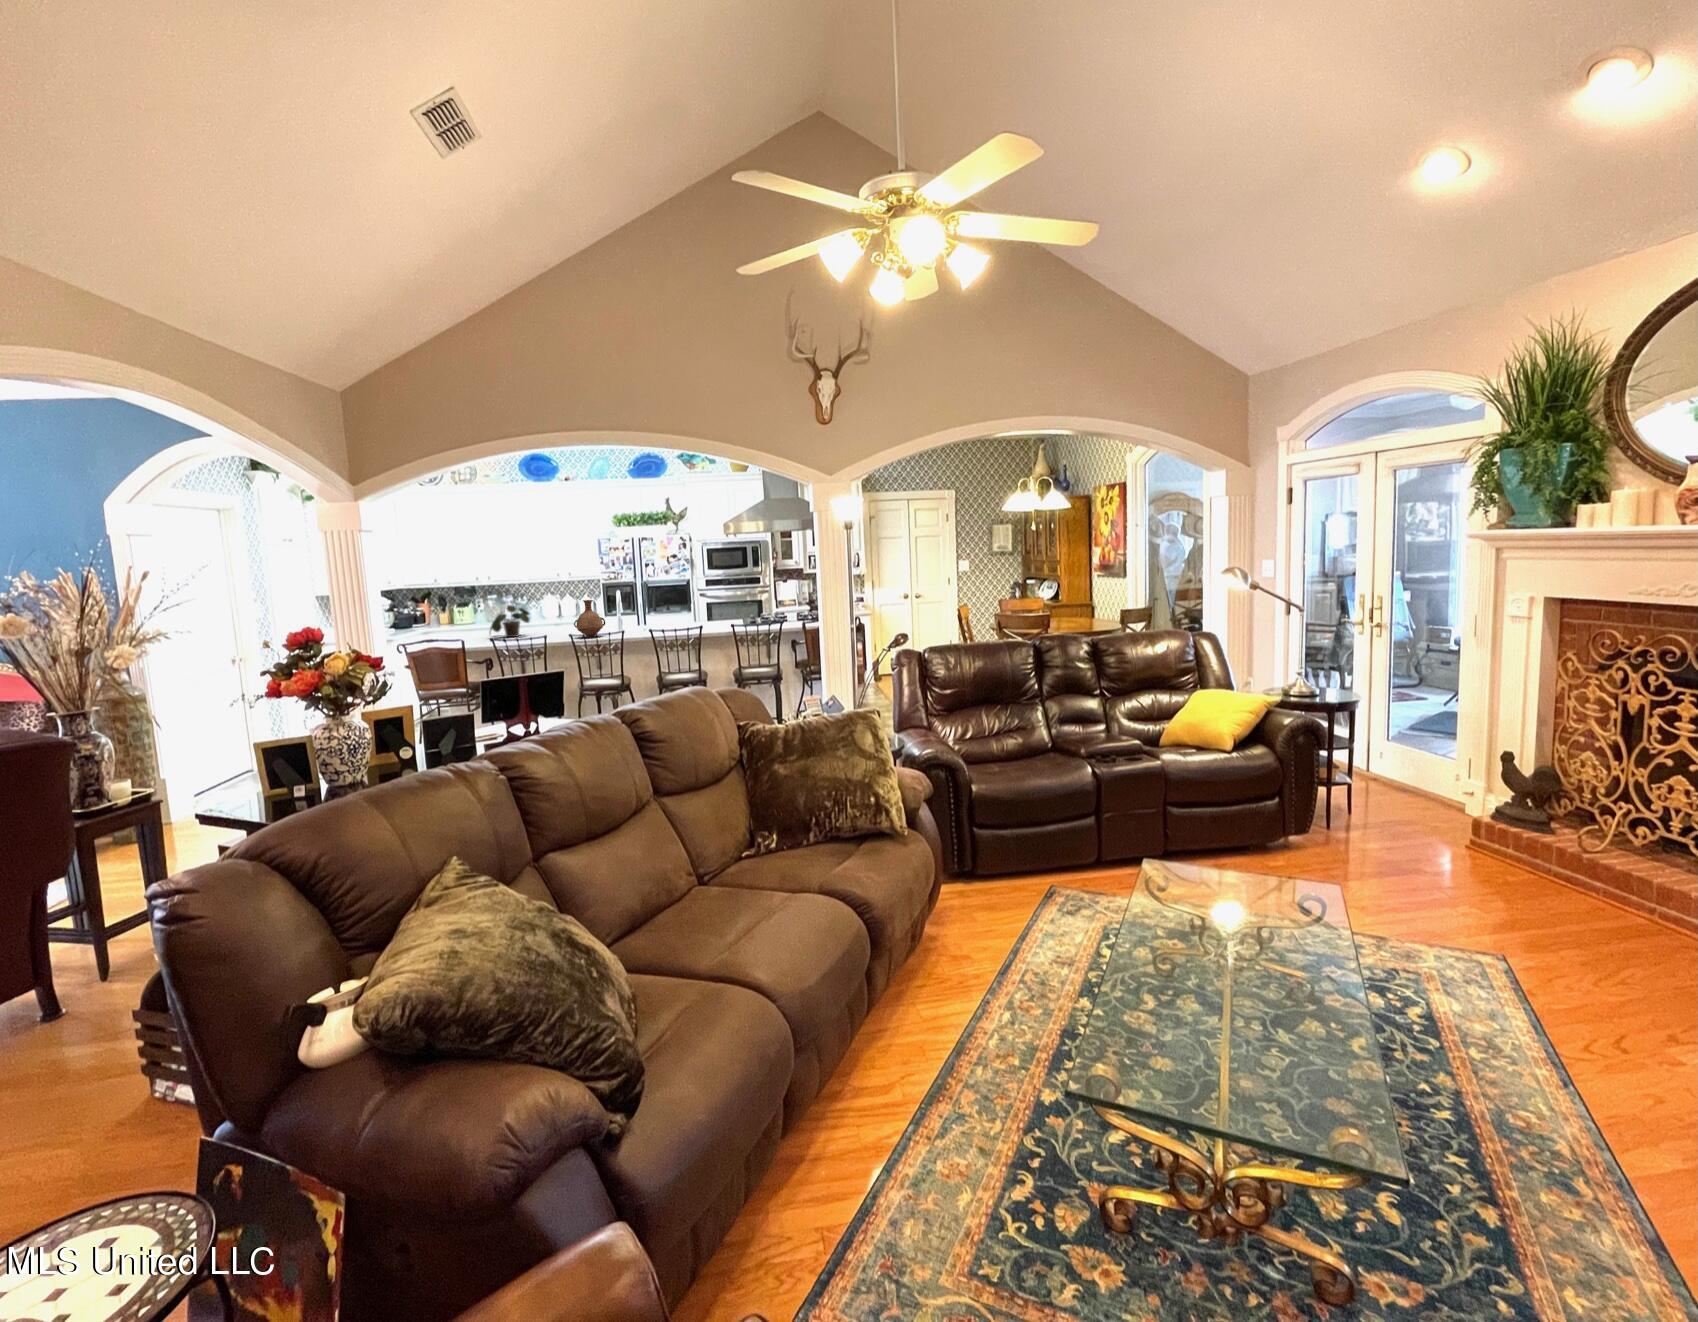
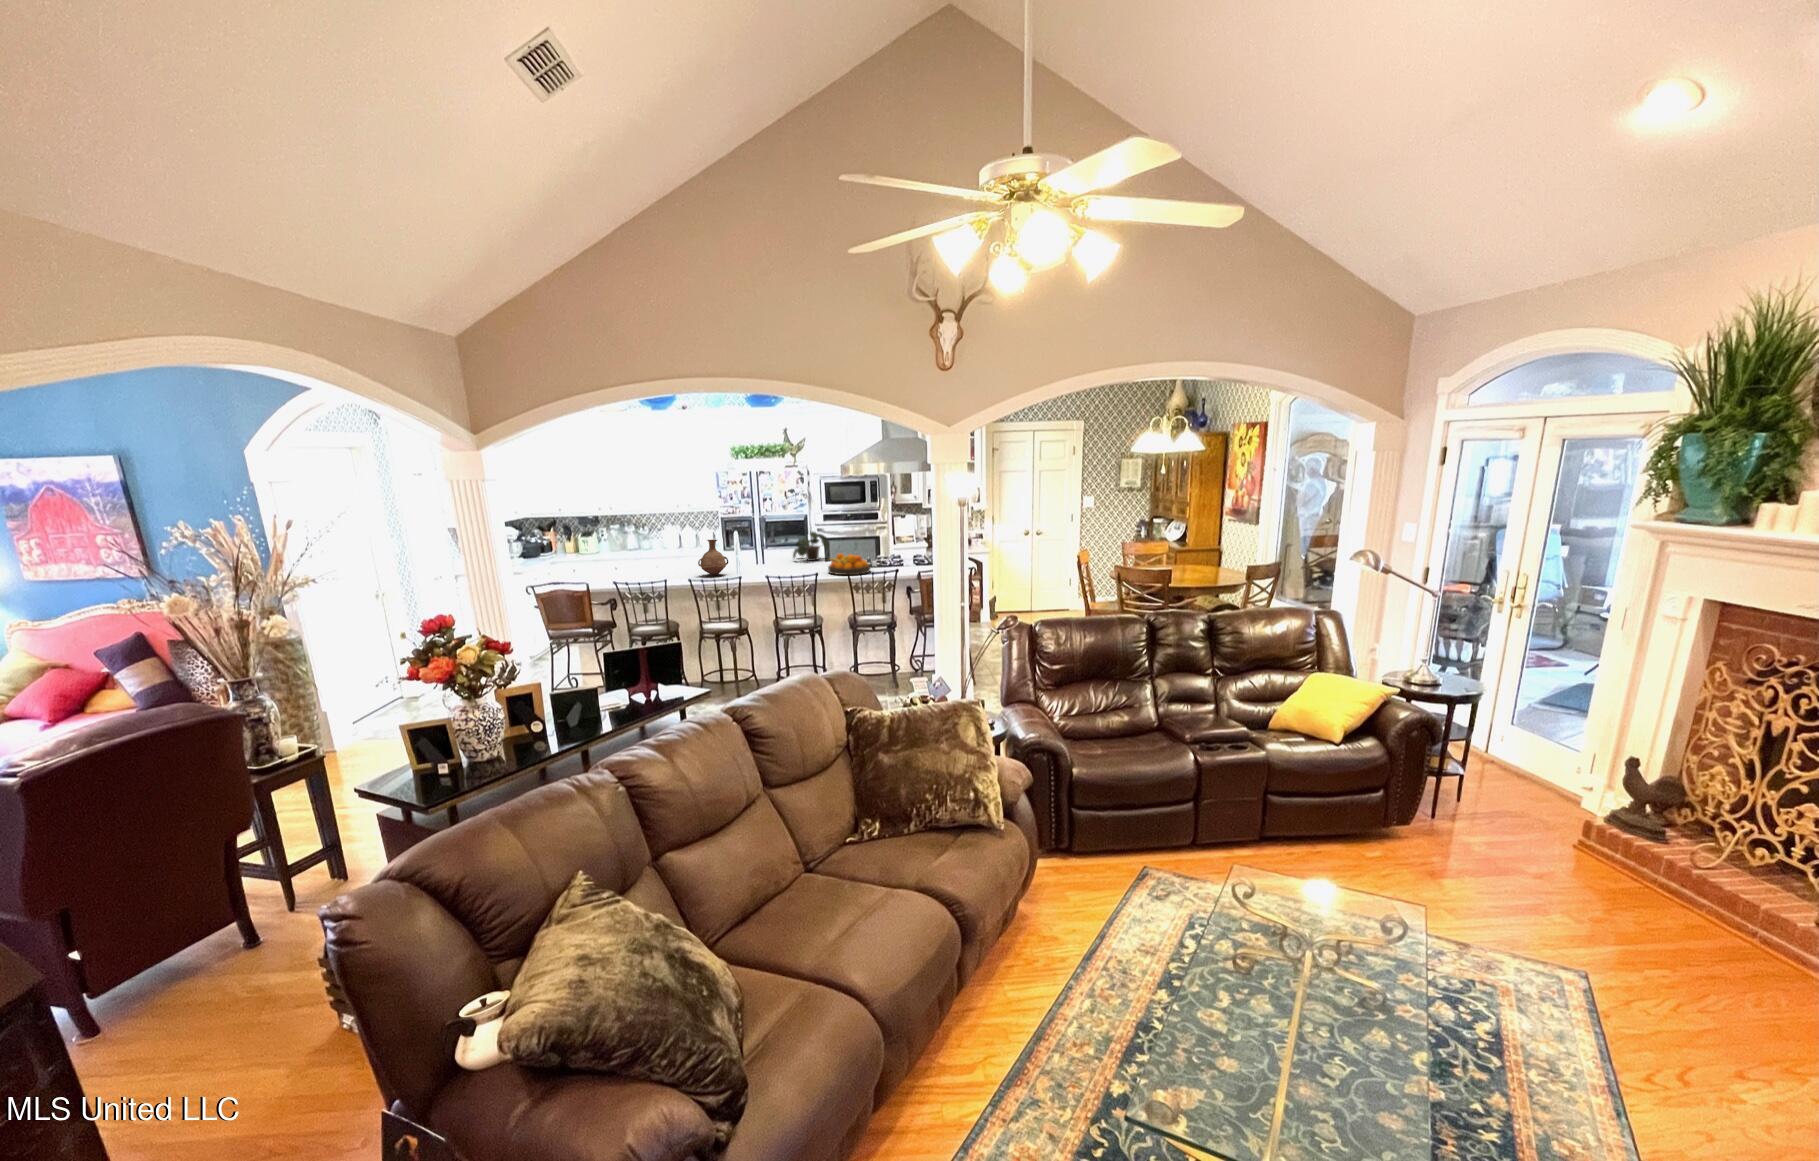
potted plant: present [490,605,530,637] -> present [793,532,829,561]
fruit bowl: none [707,611,751,632] -> present [828,553,870,575]

